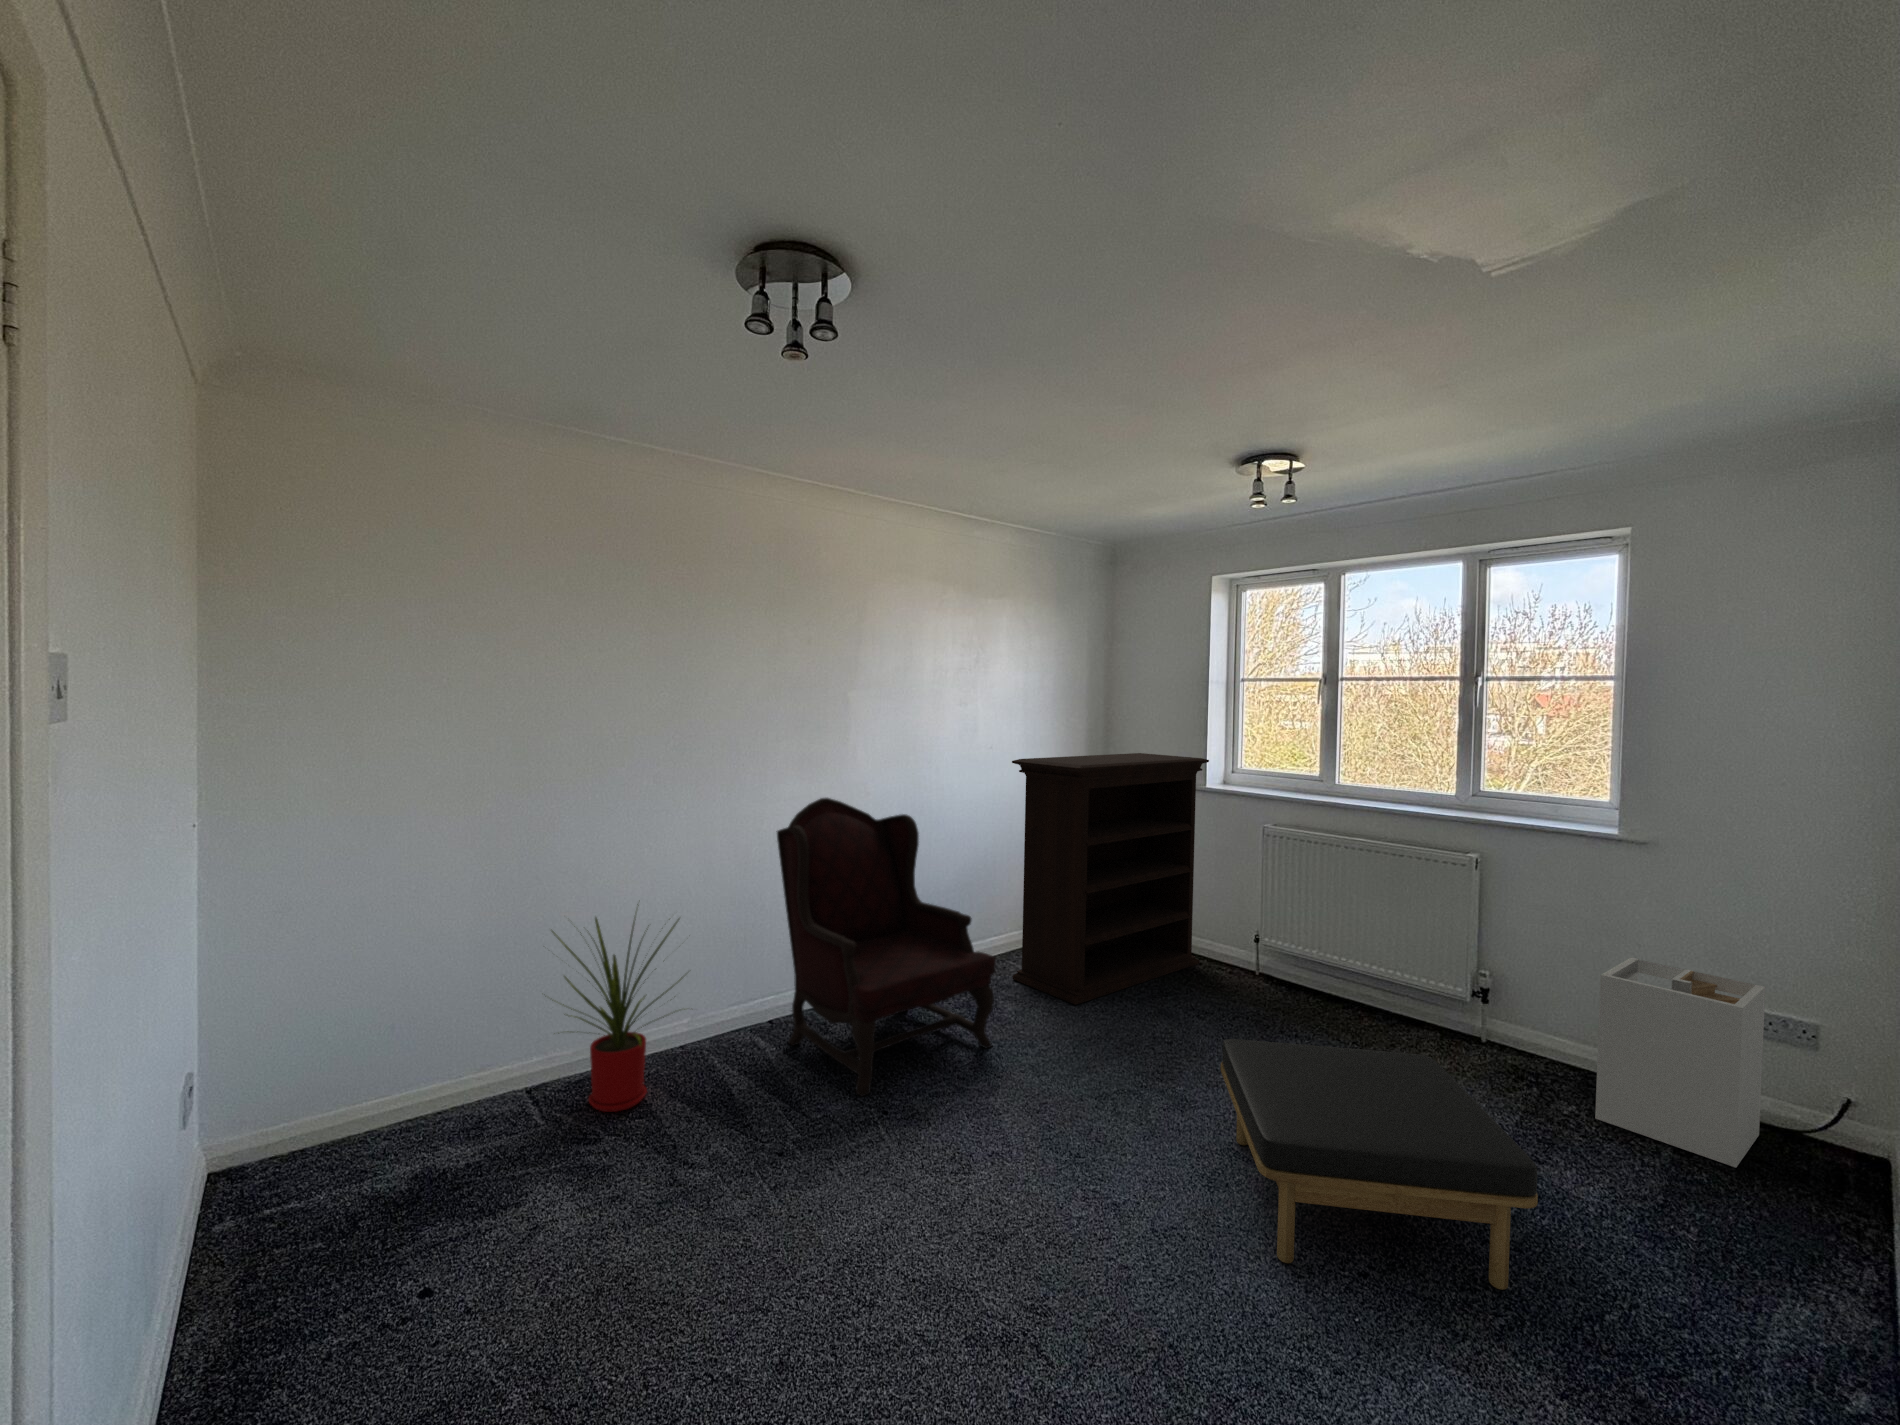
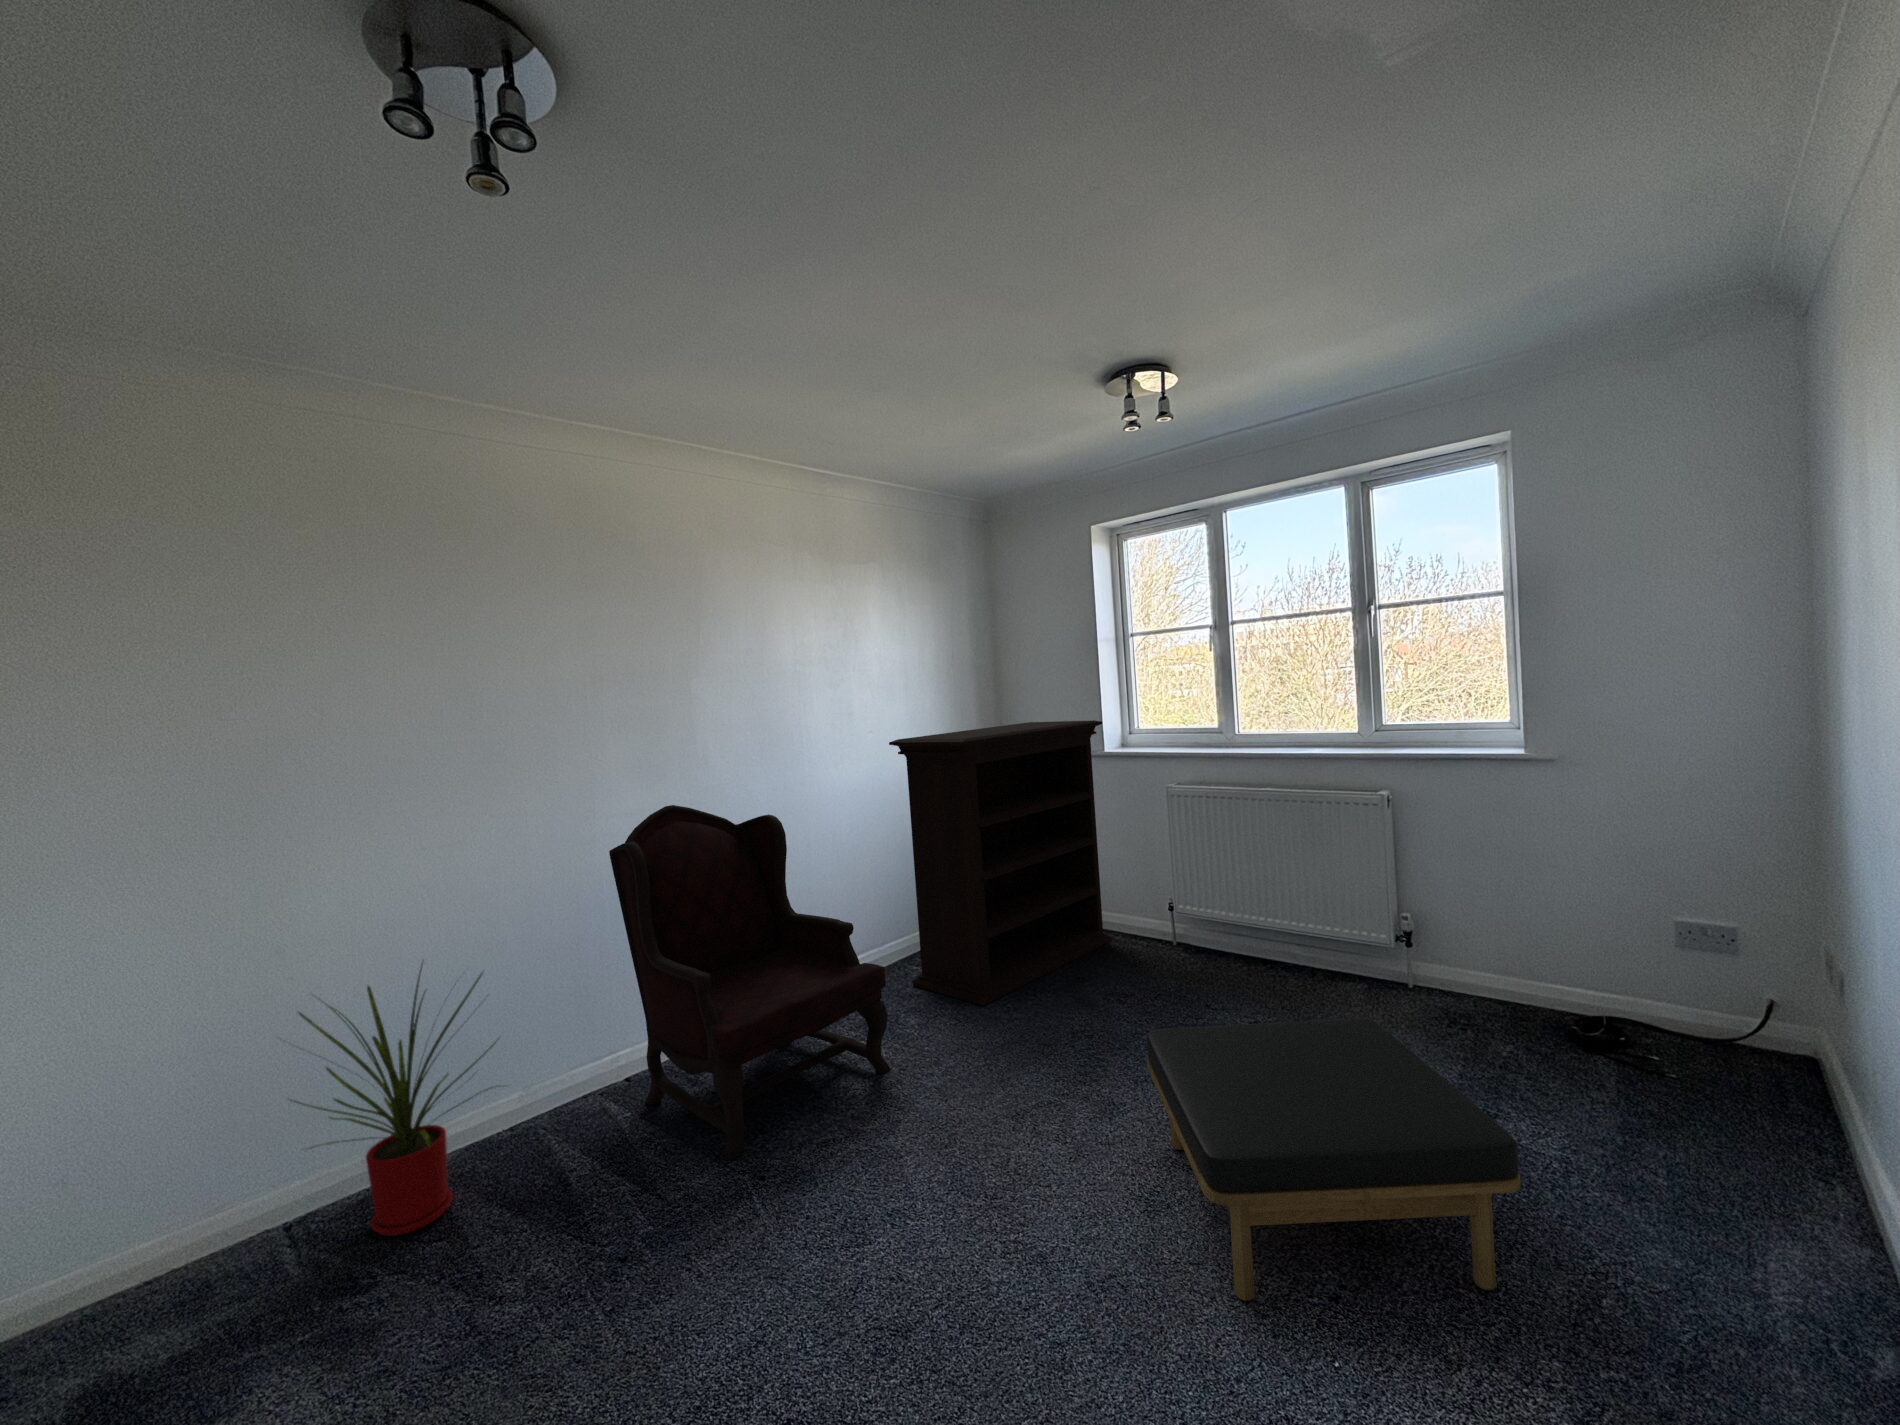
laundry hamper: present [1595,957,1765,1168] -> none [1528,880,1694,1091]

